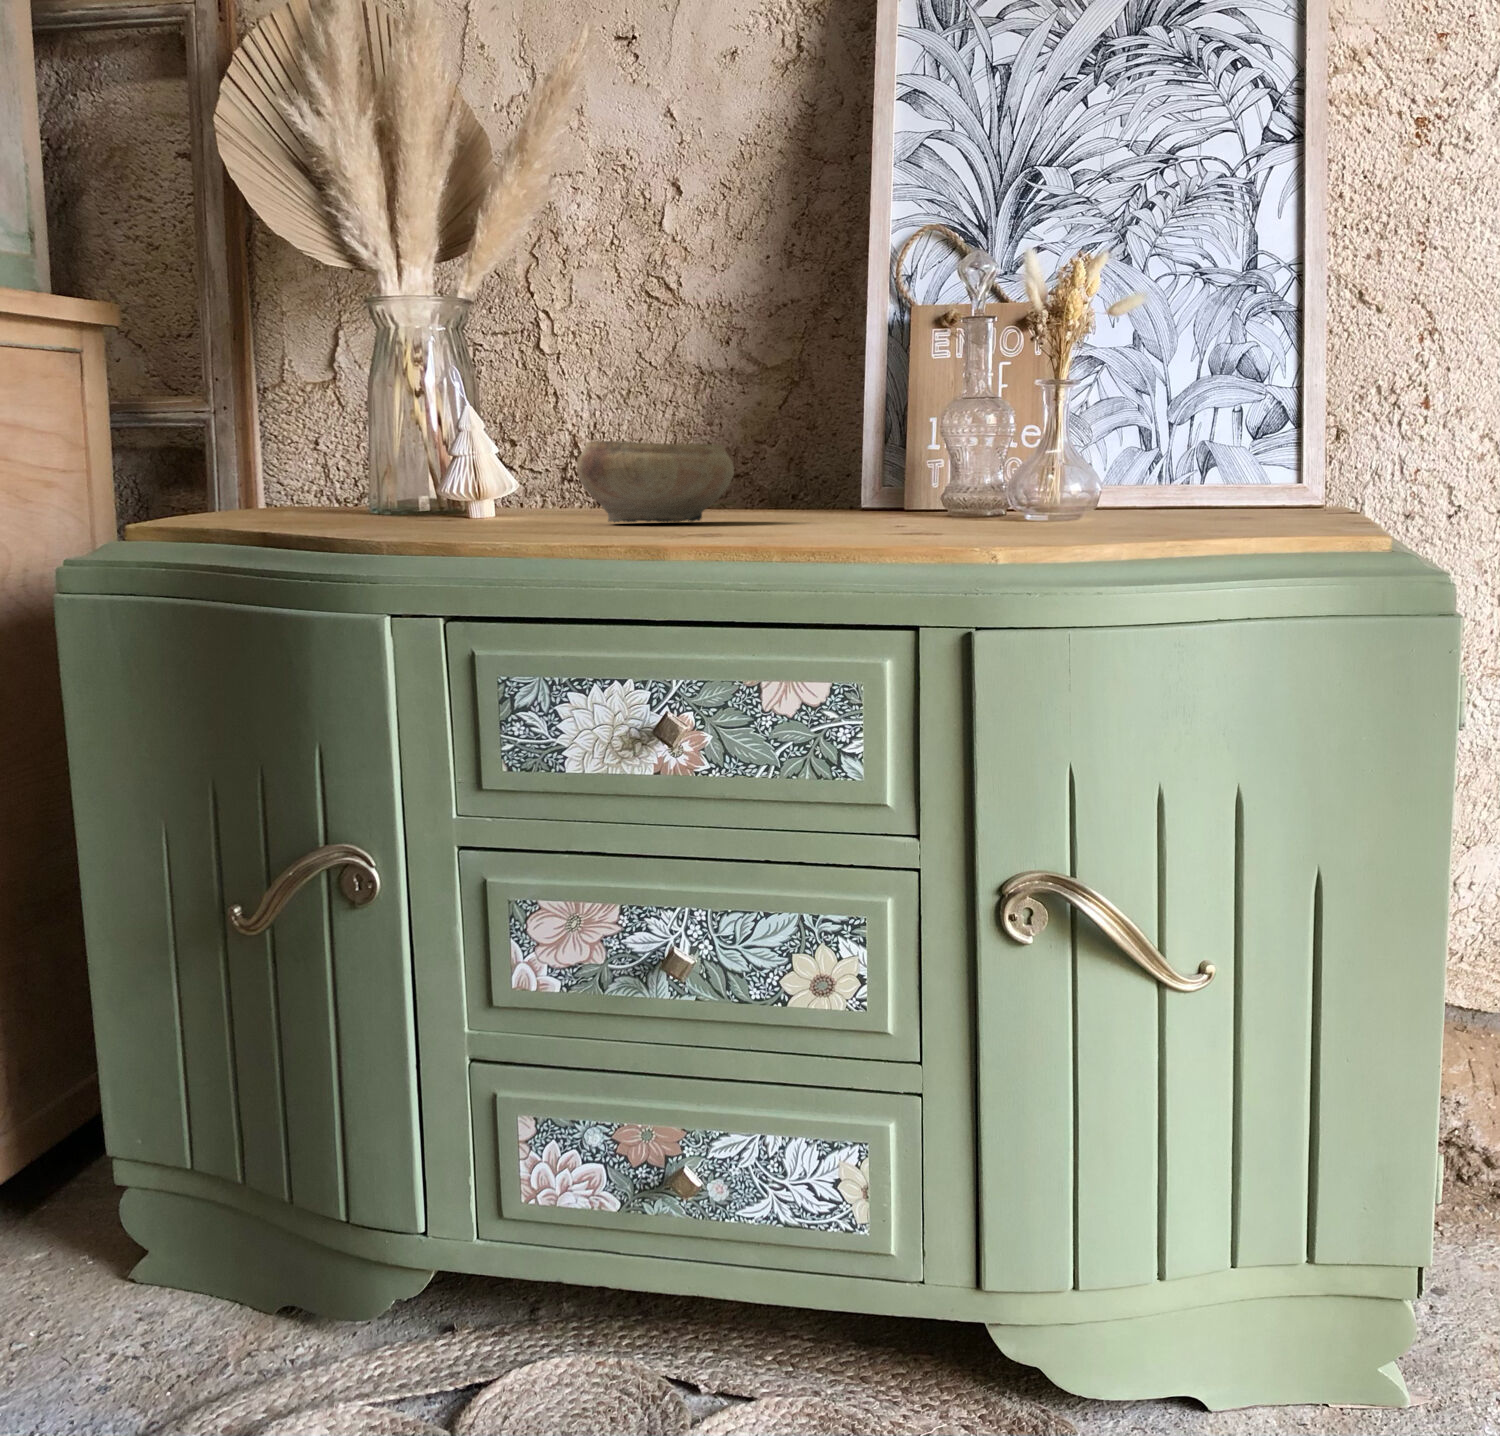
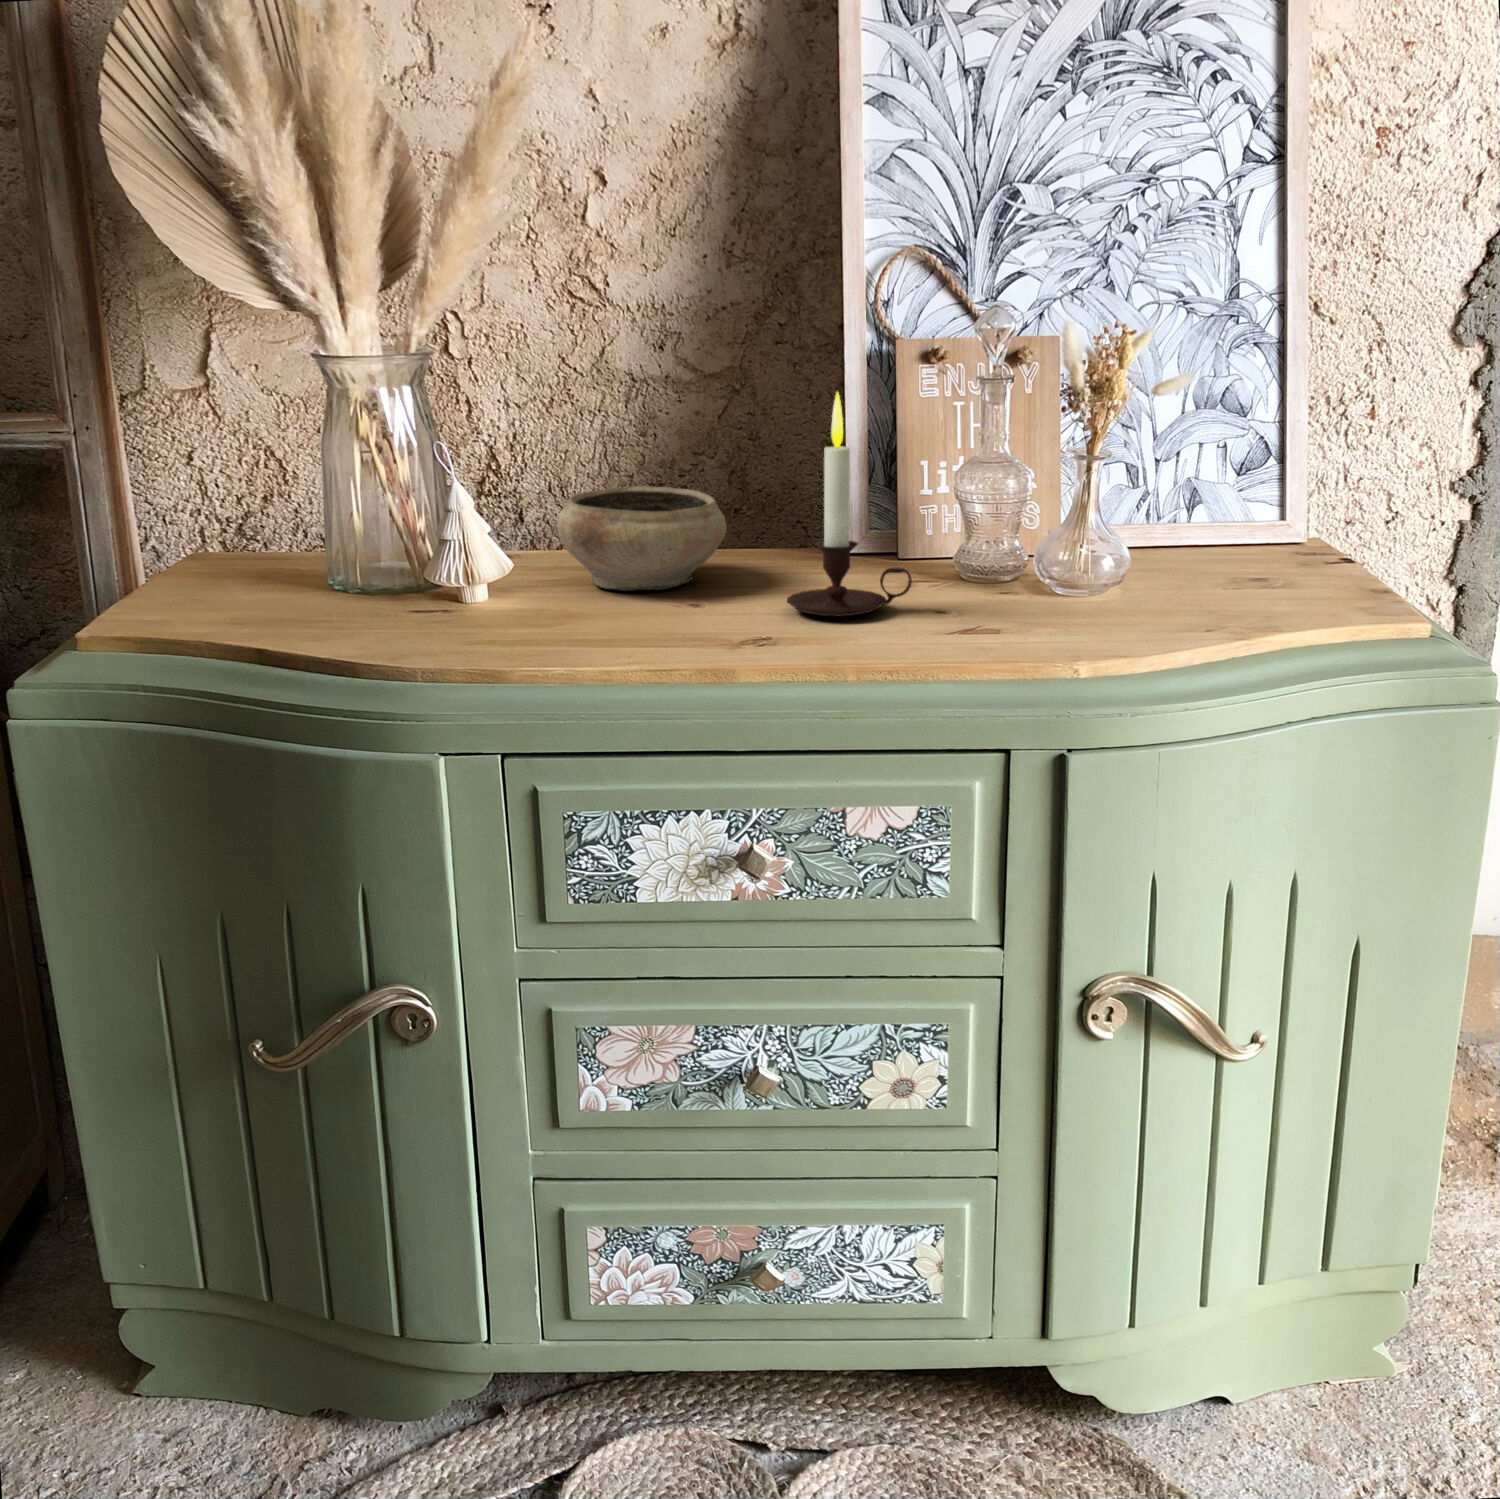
candle: none [755,313,877,526] -> present [787,392,912,616]

